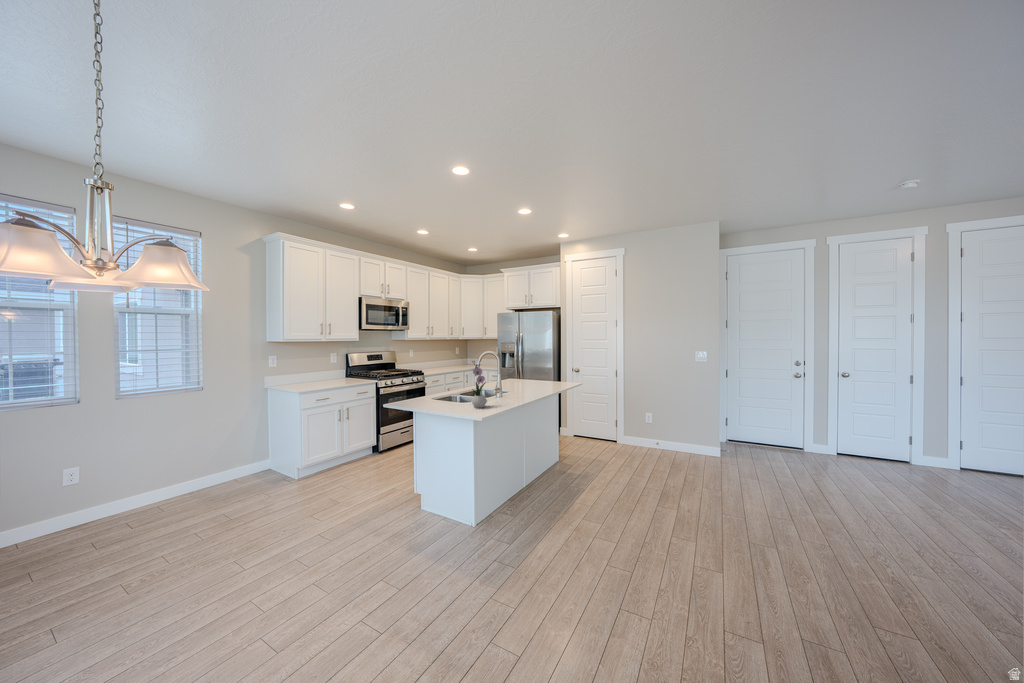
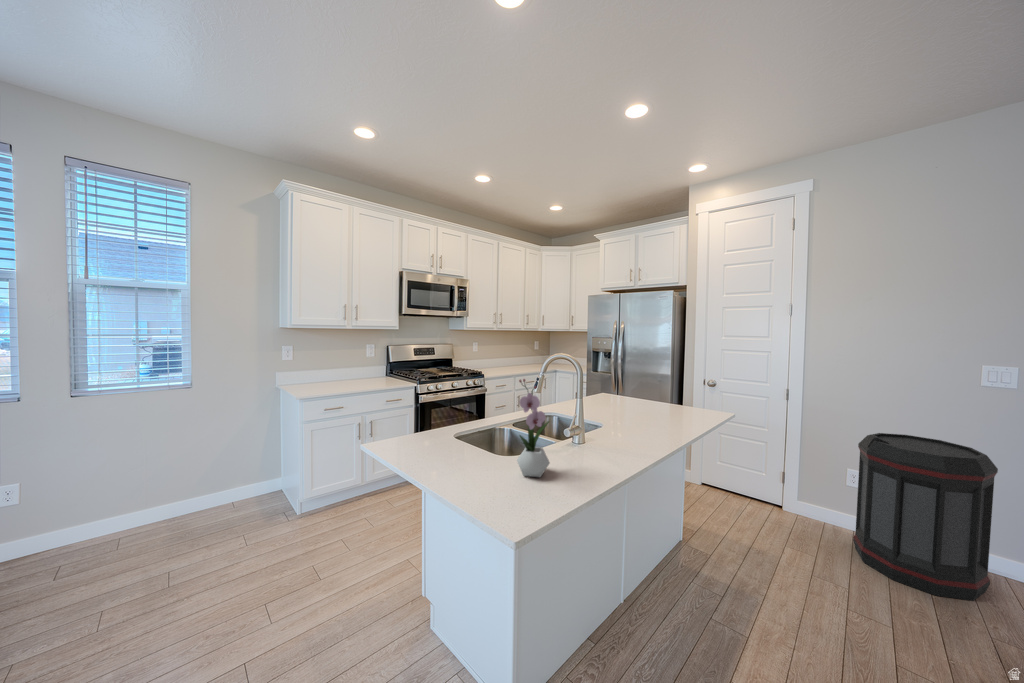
trash can: none [646,390,697,466] -> present [853,433,998,601]

